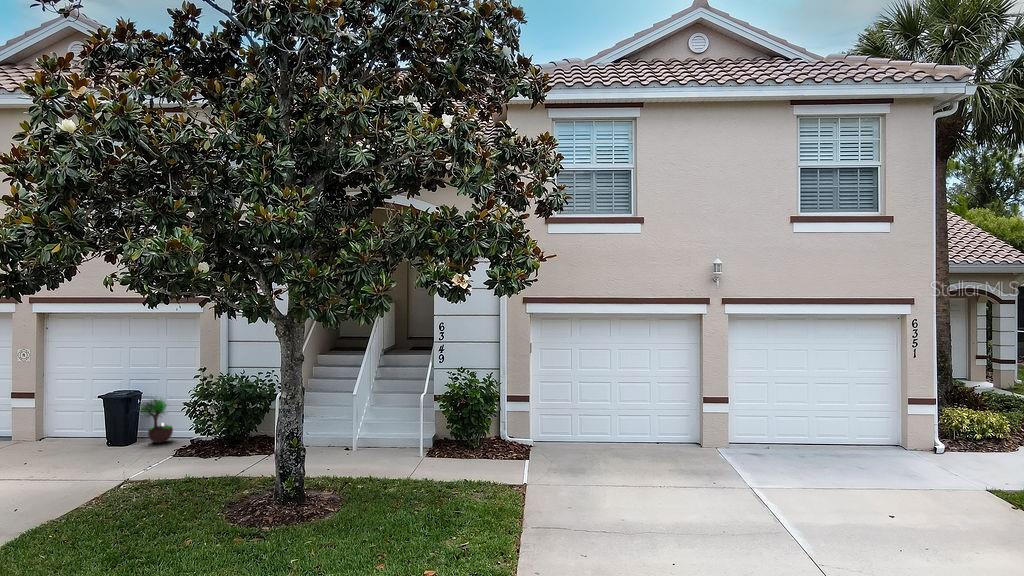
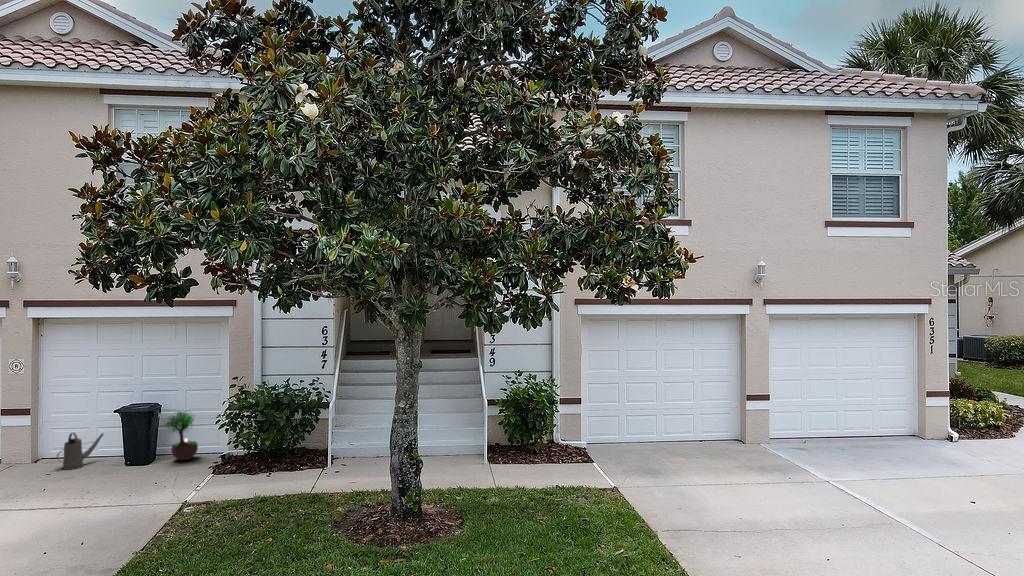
watering can: none [50,415,96,448] -> present [57,433,103,470]

